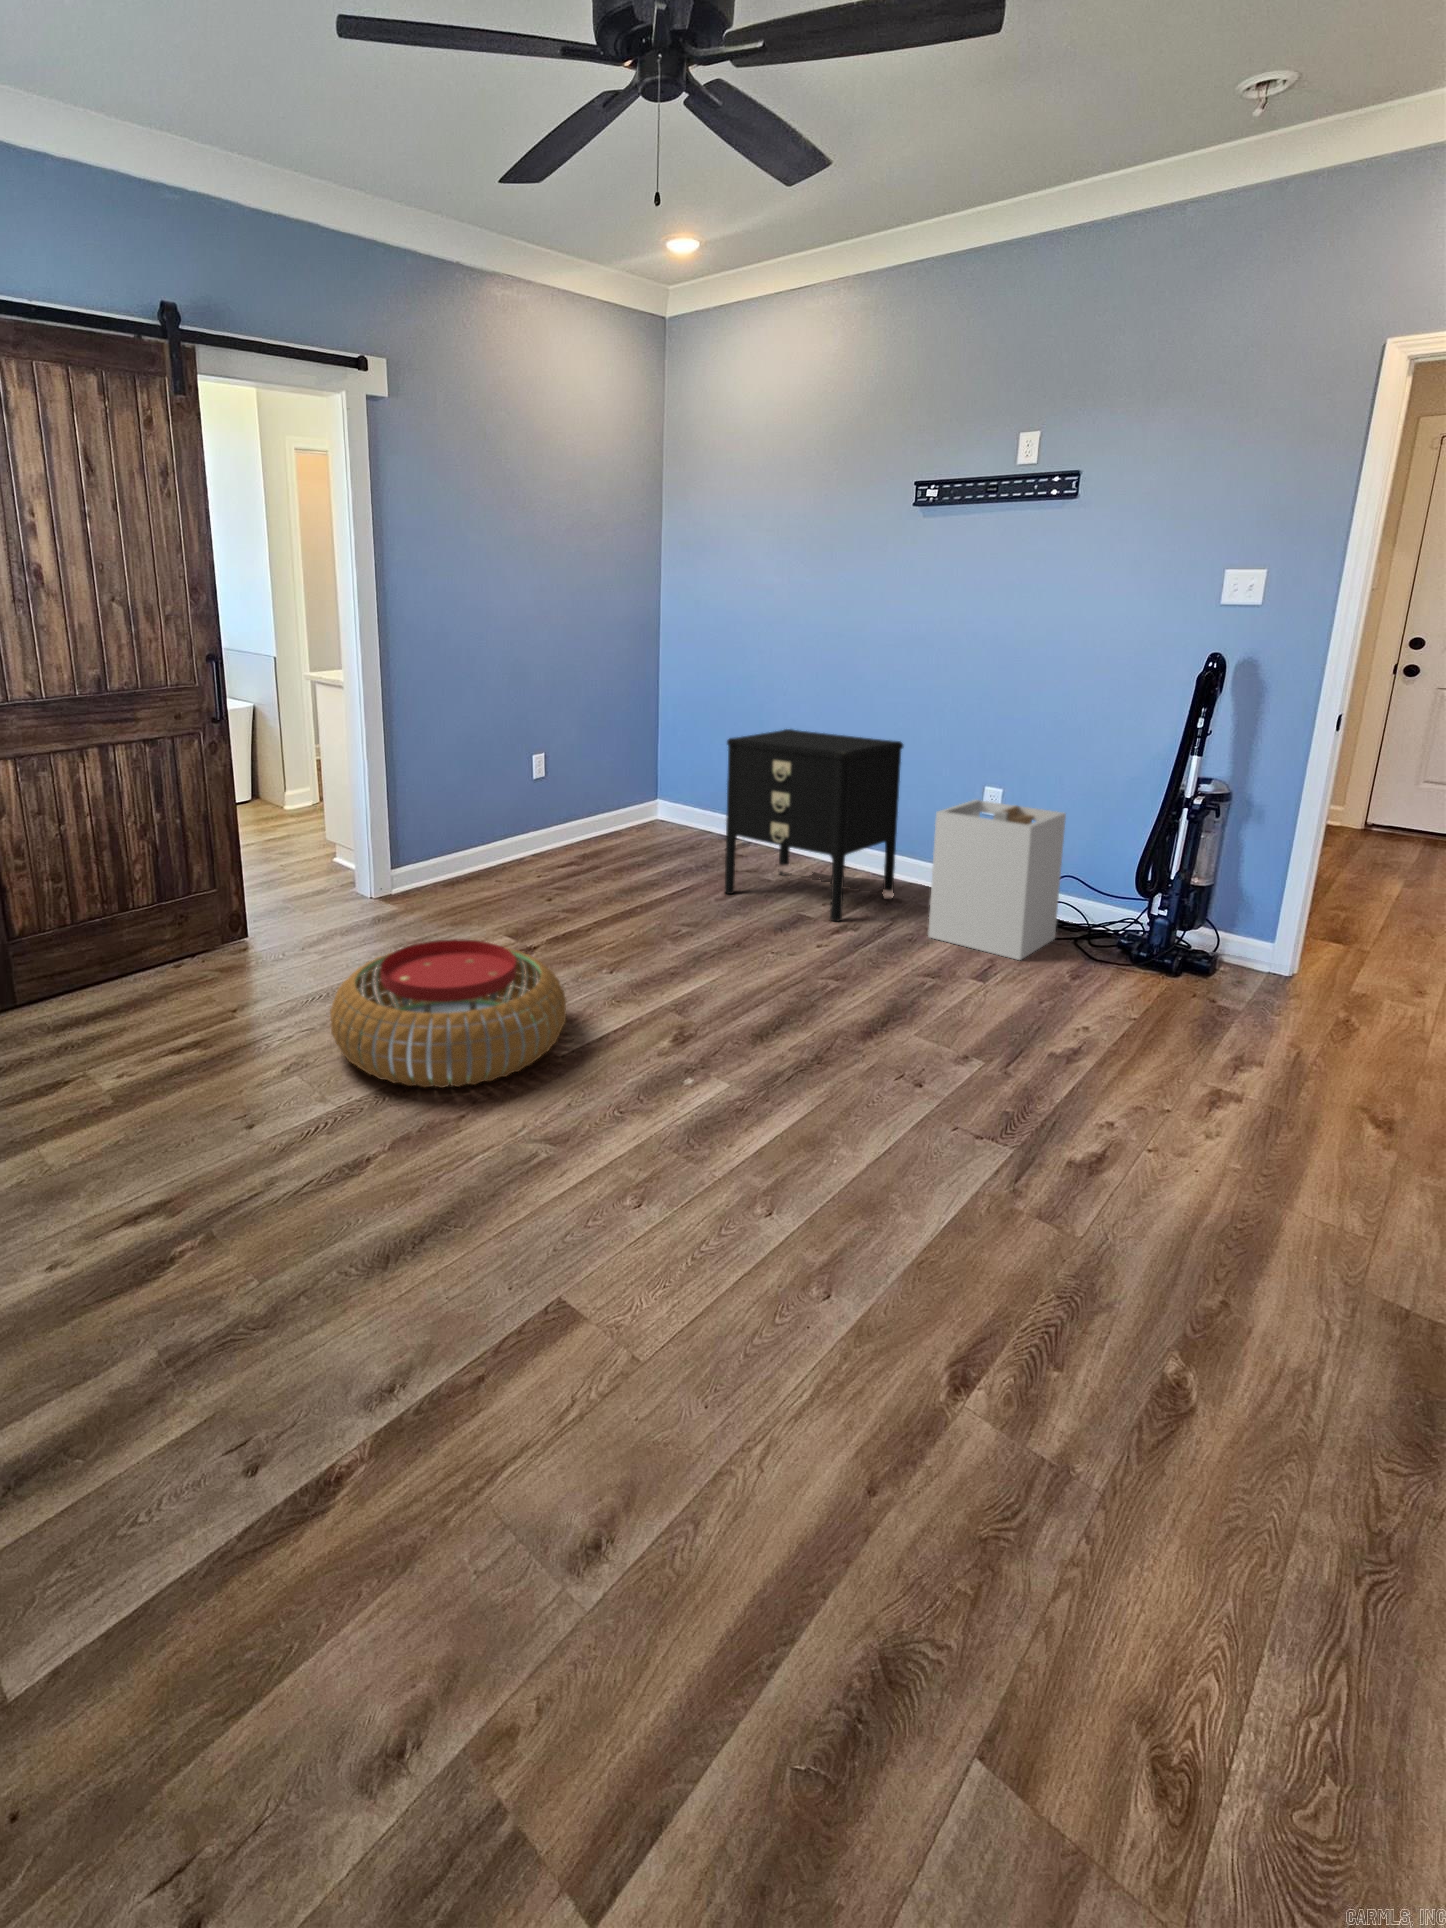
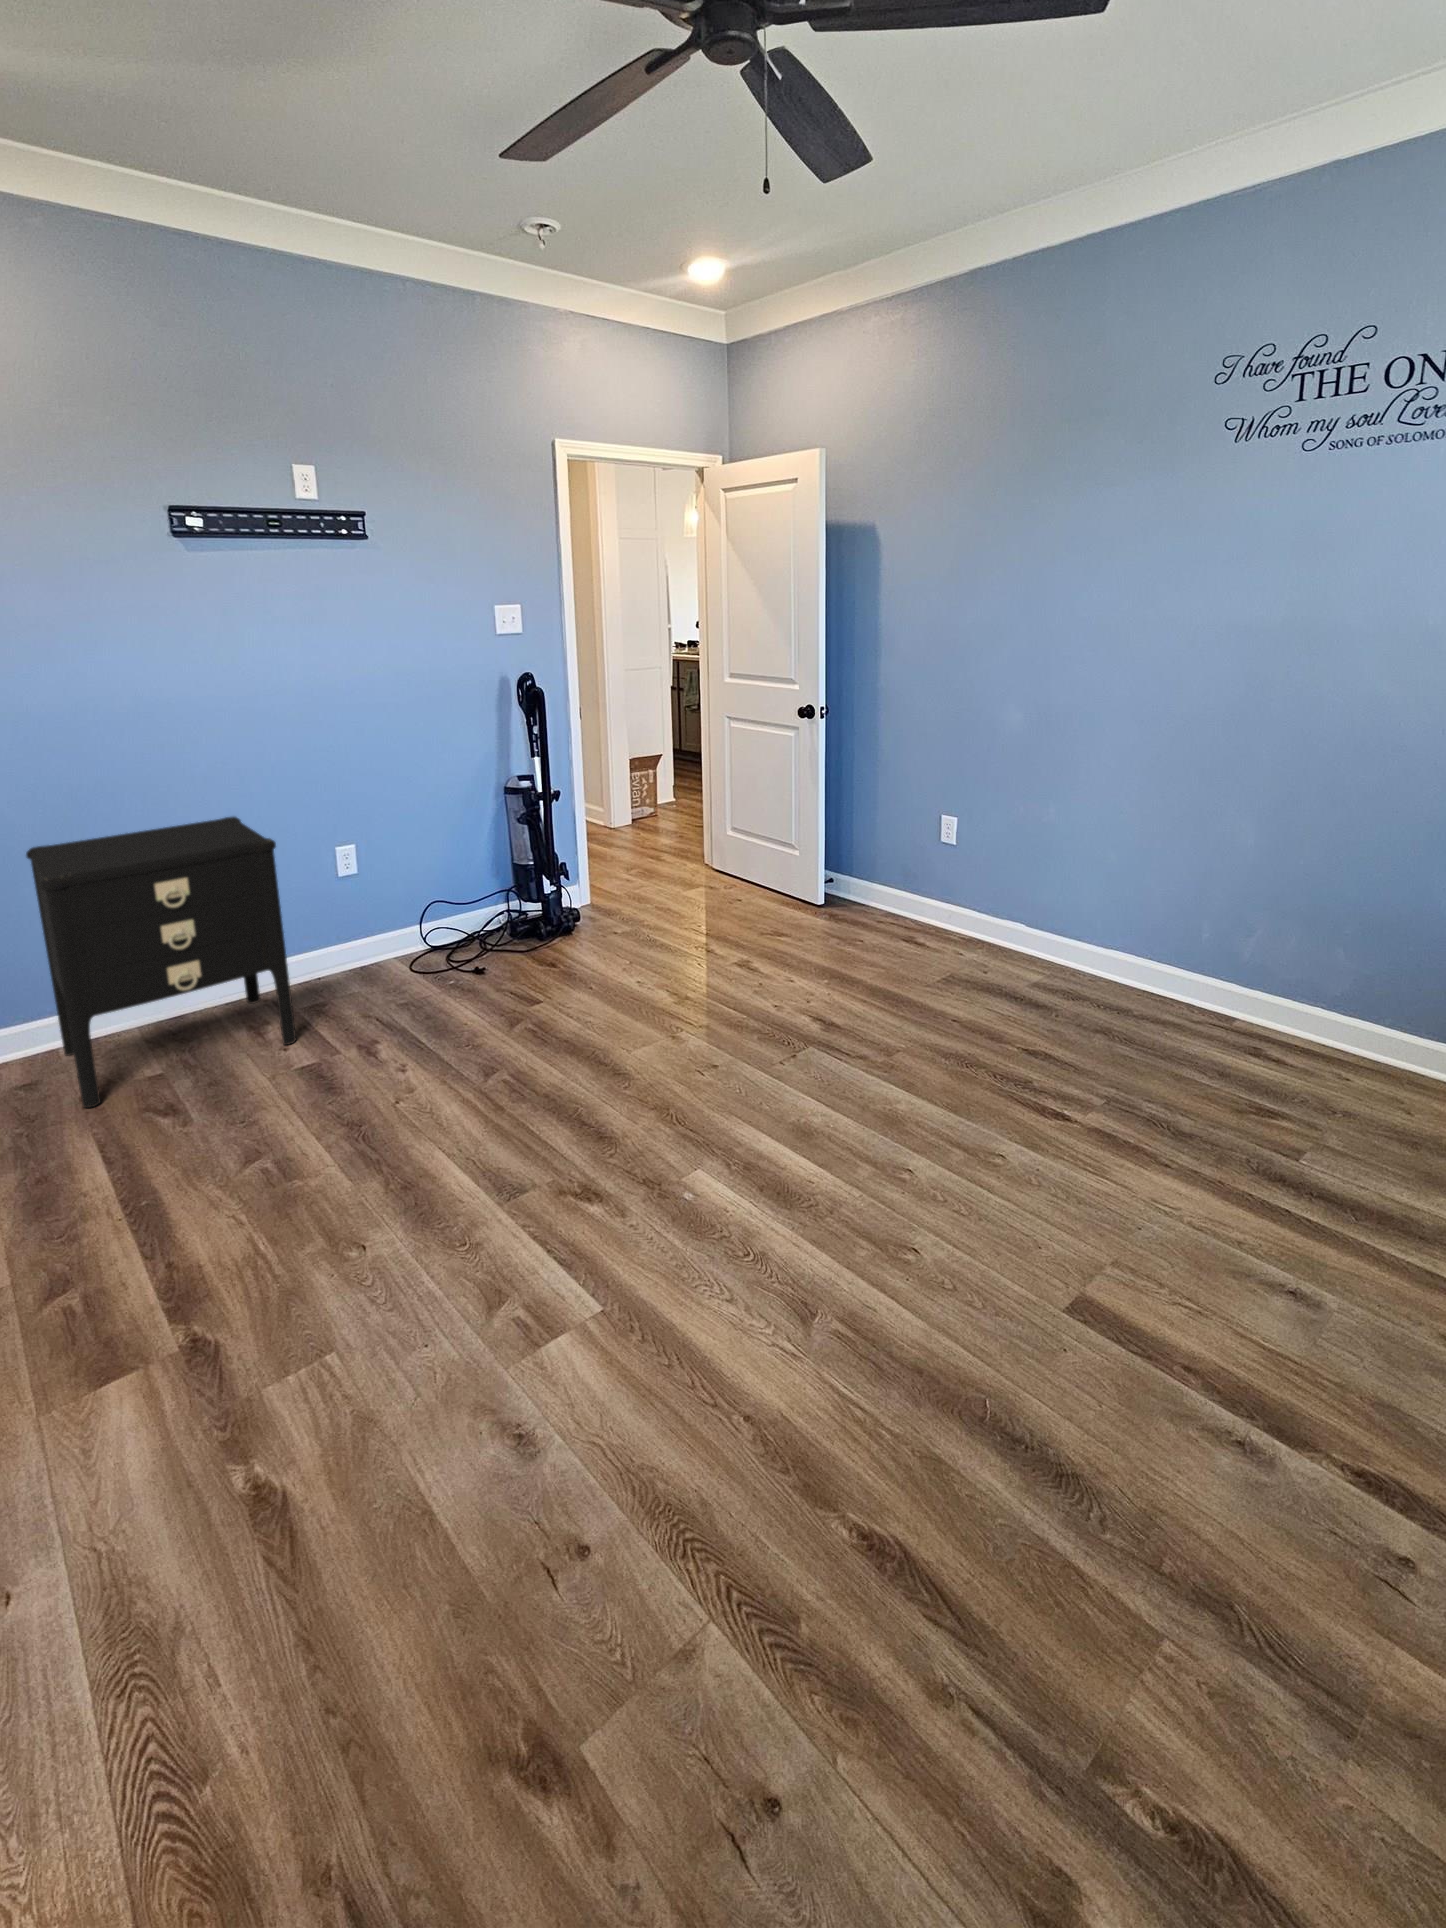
laundry hamper: present [928,800,1066,960] -> none [345,835,481,1001]
pouf: present [330,939,567,1088] -> none [241,1234,680,1665]

